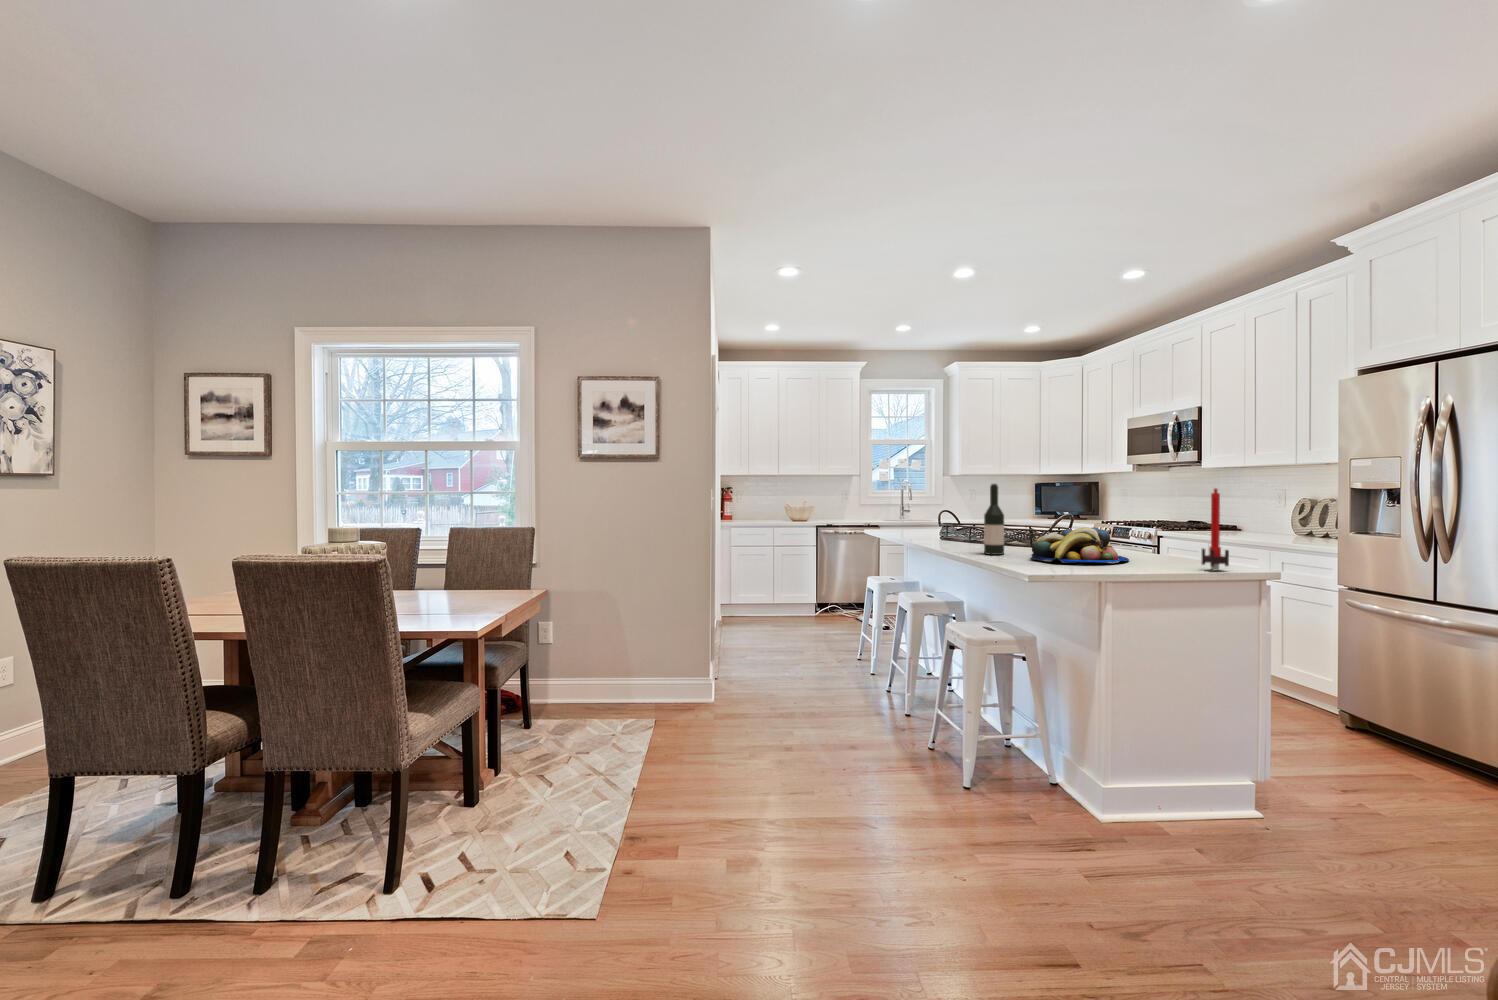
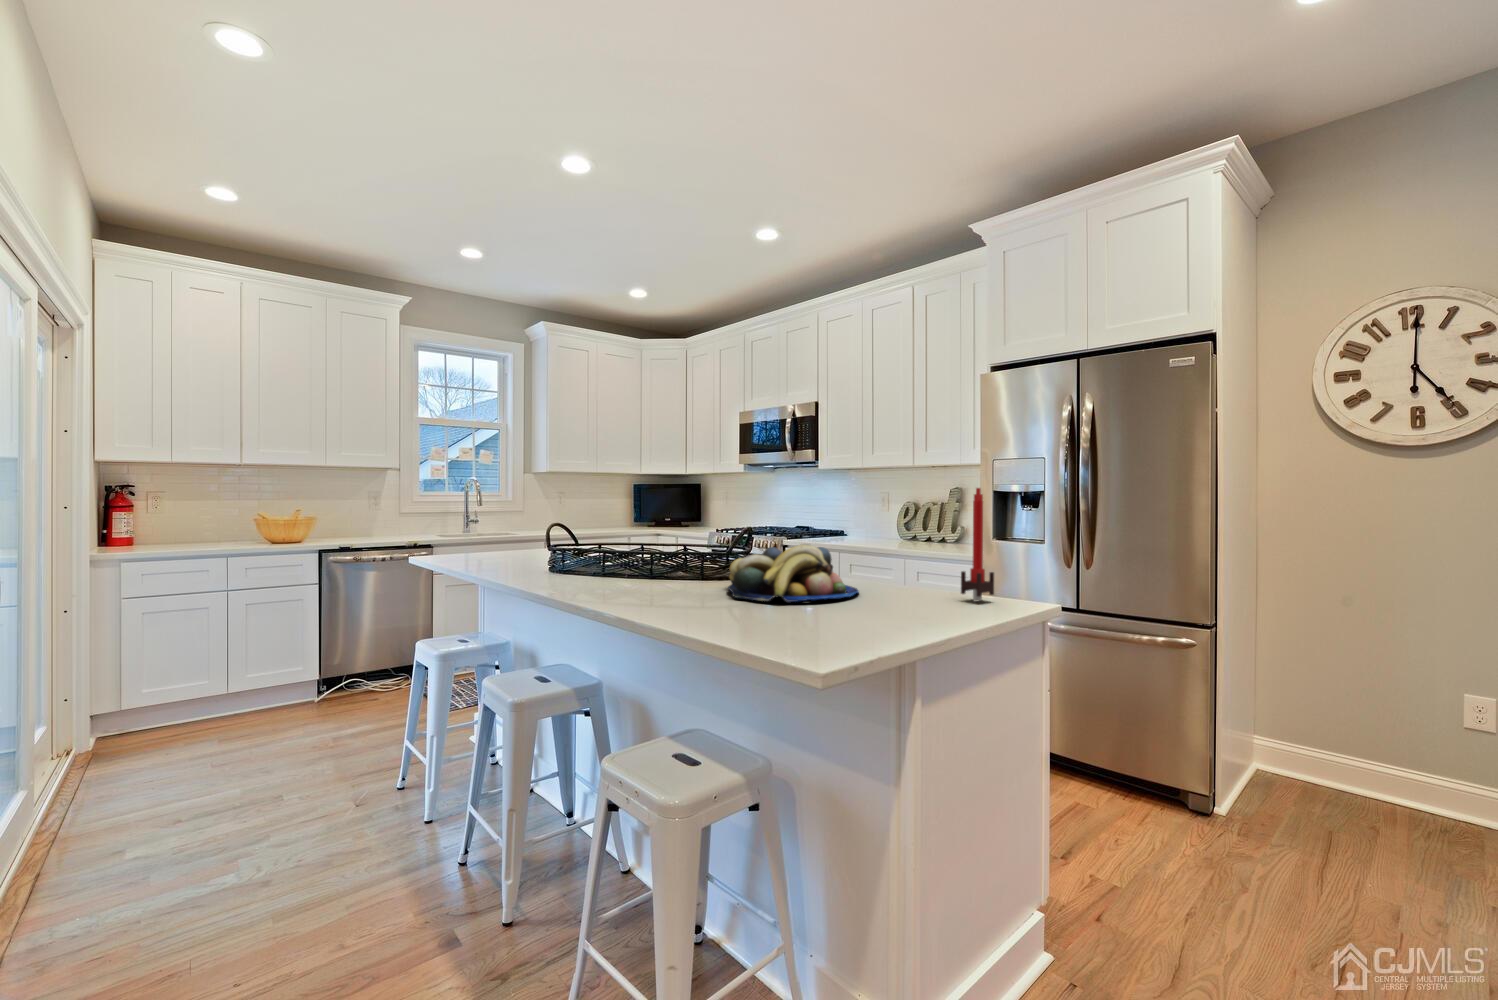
wine bottle: present [984,484,1004,555] -> none [651,478,683,591]

